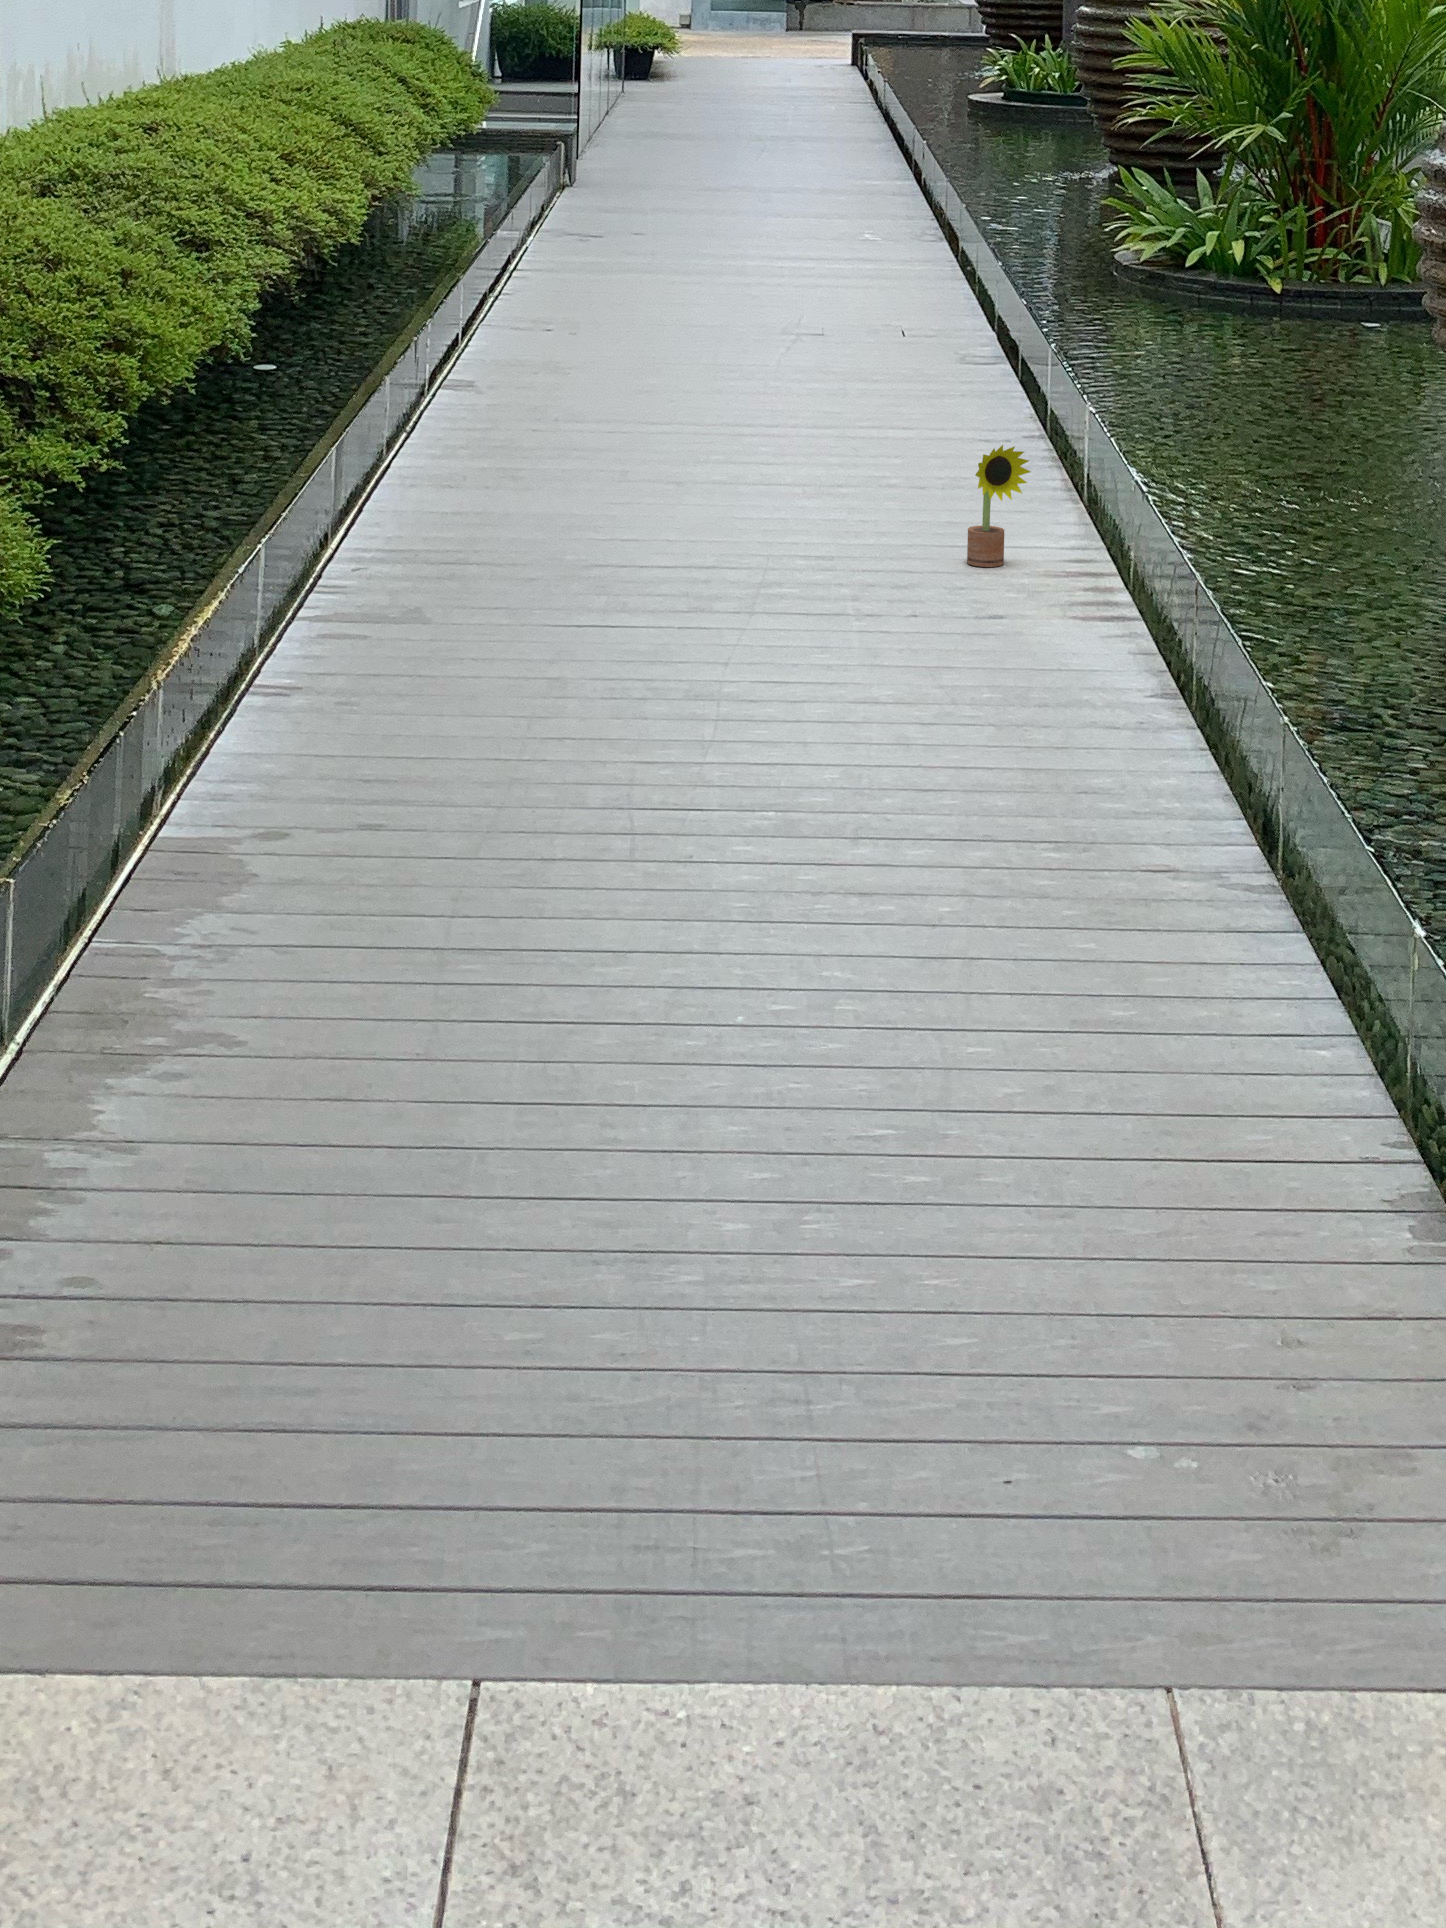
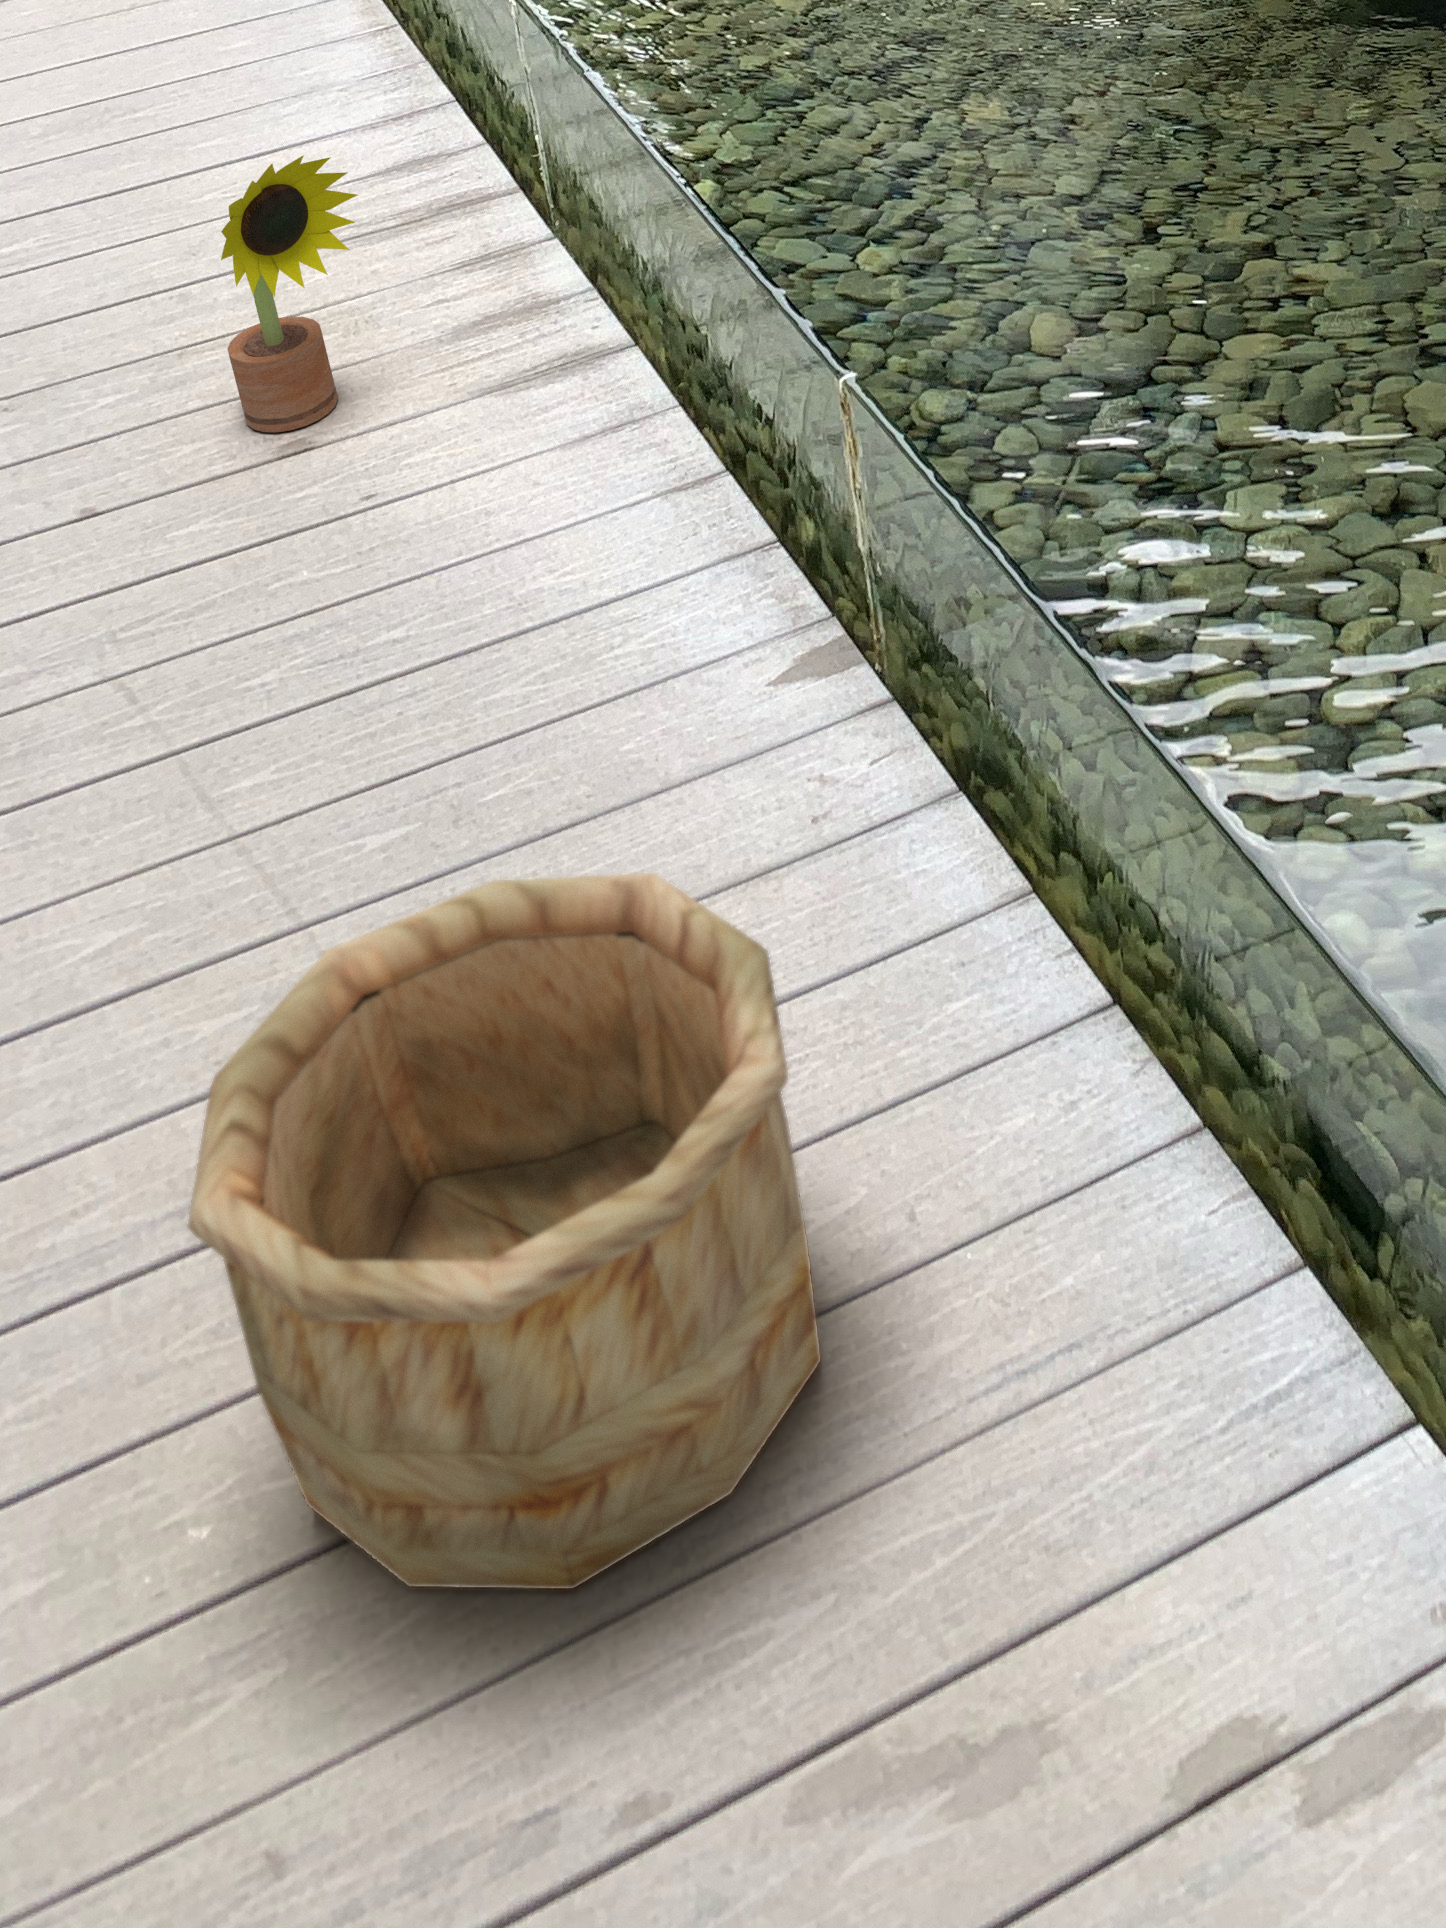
wooden bucket: none [898,561,1076,735] -> present [188,873,821,1589]

